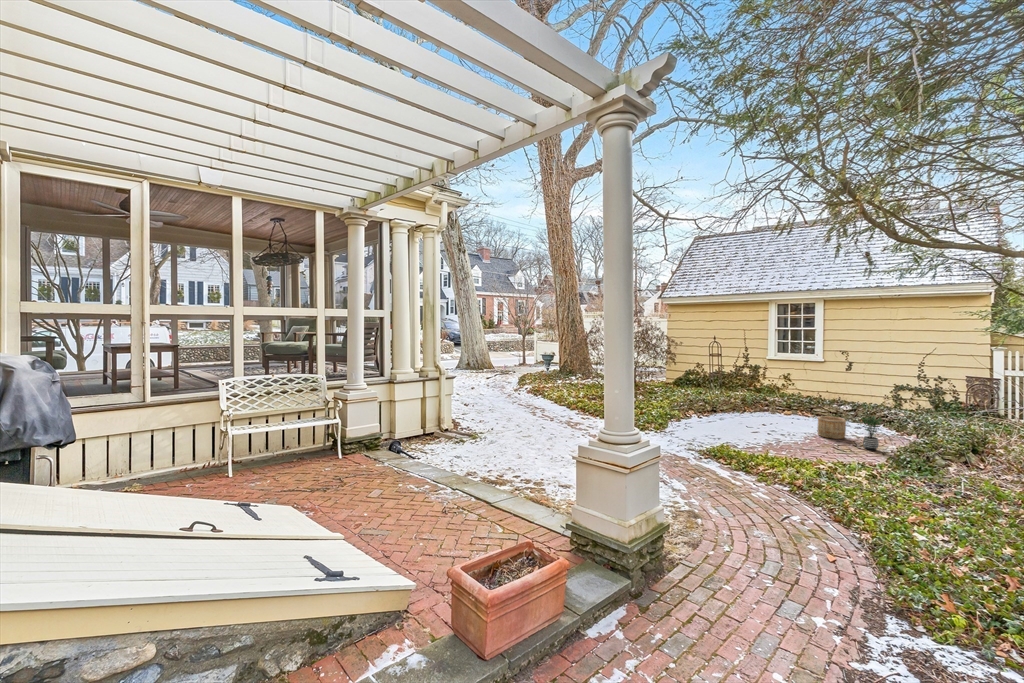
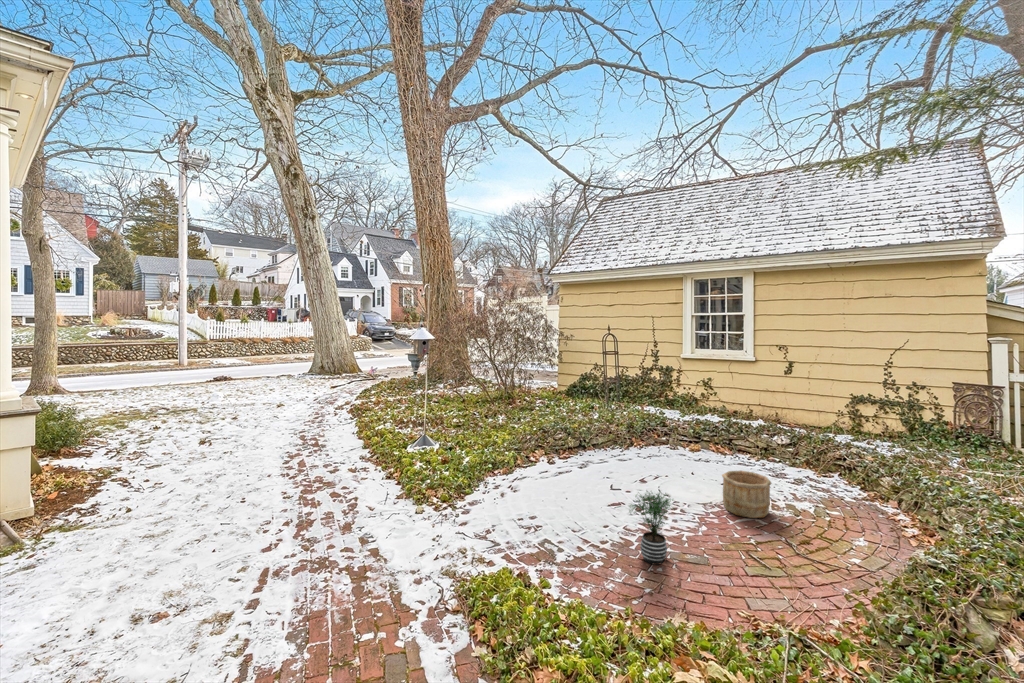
potted plant: present [860,416,881,450] -> present [629,491,673,565]

